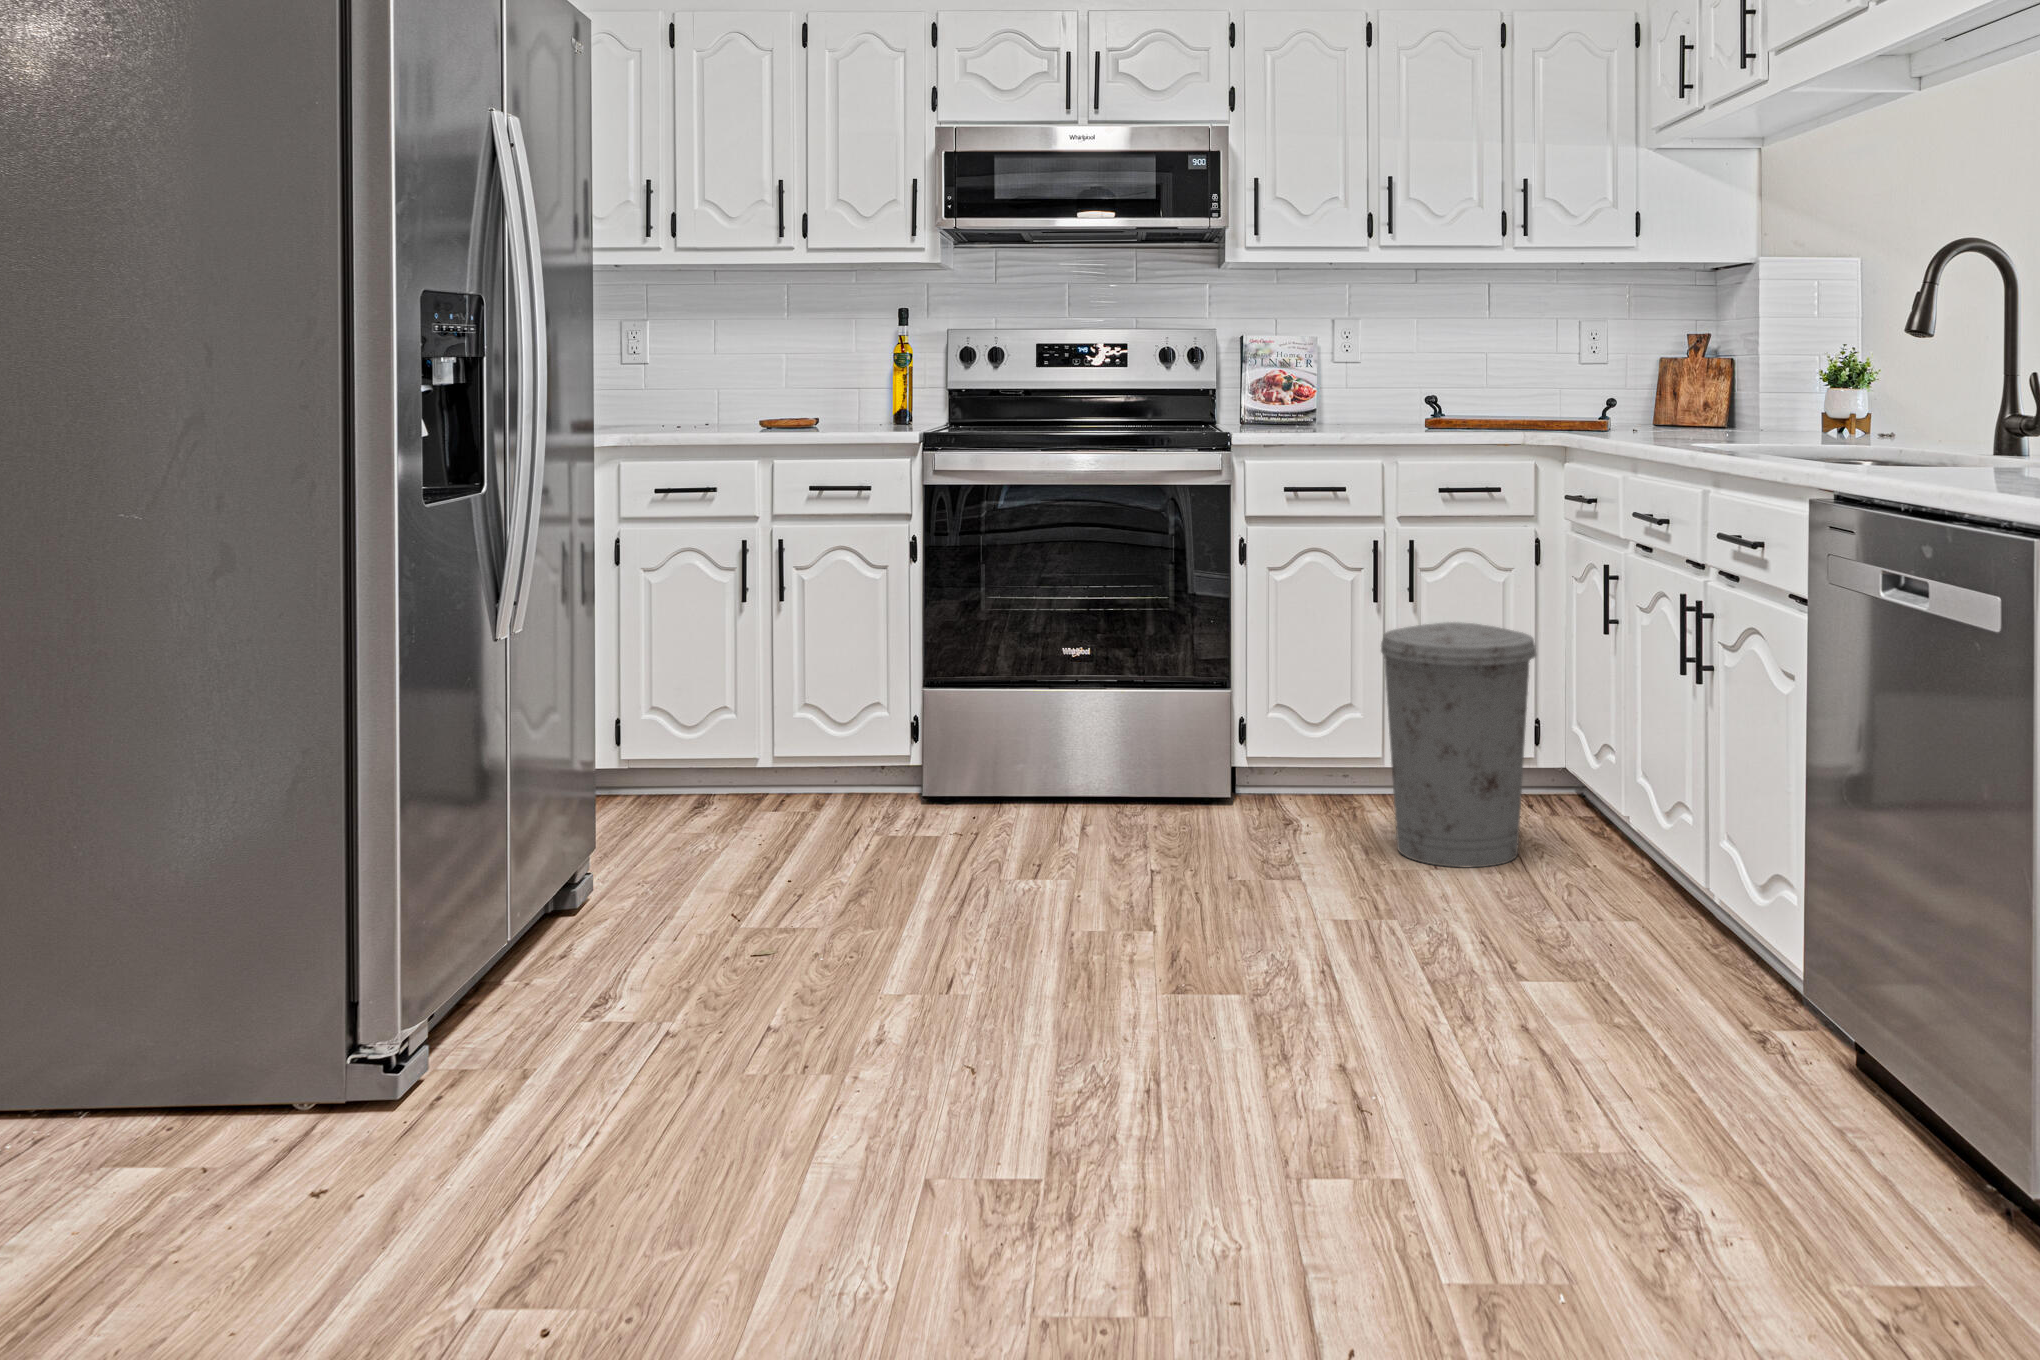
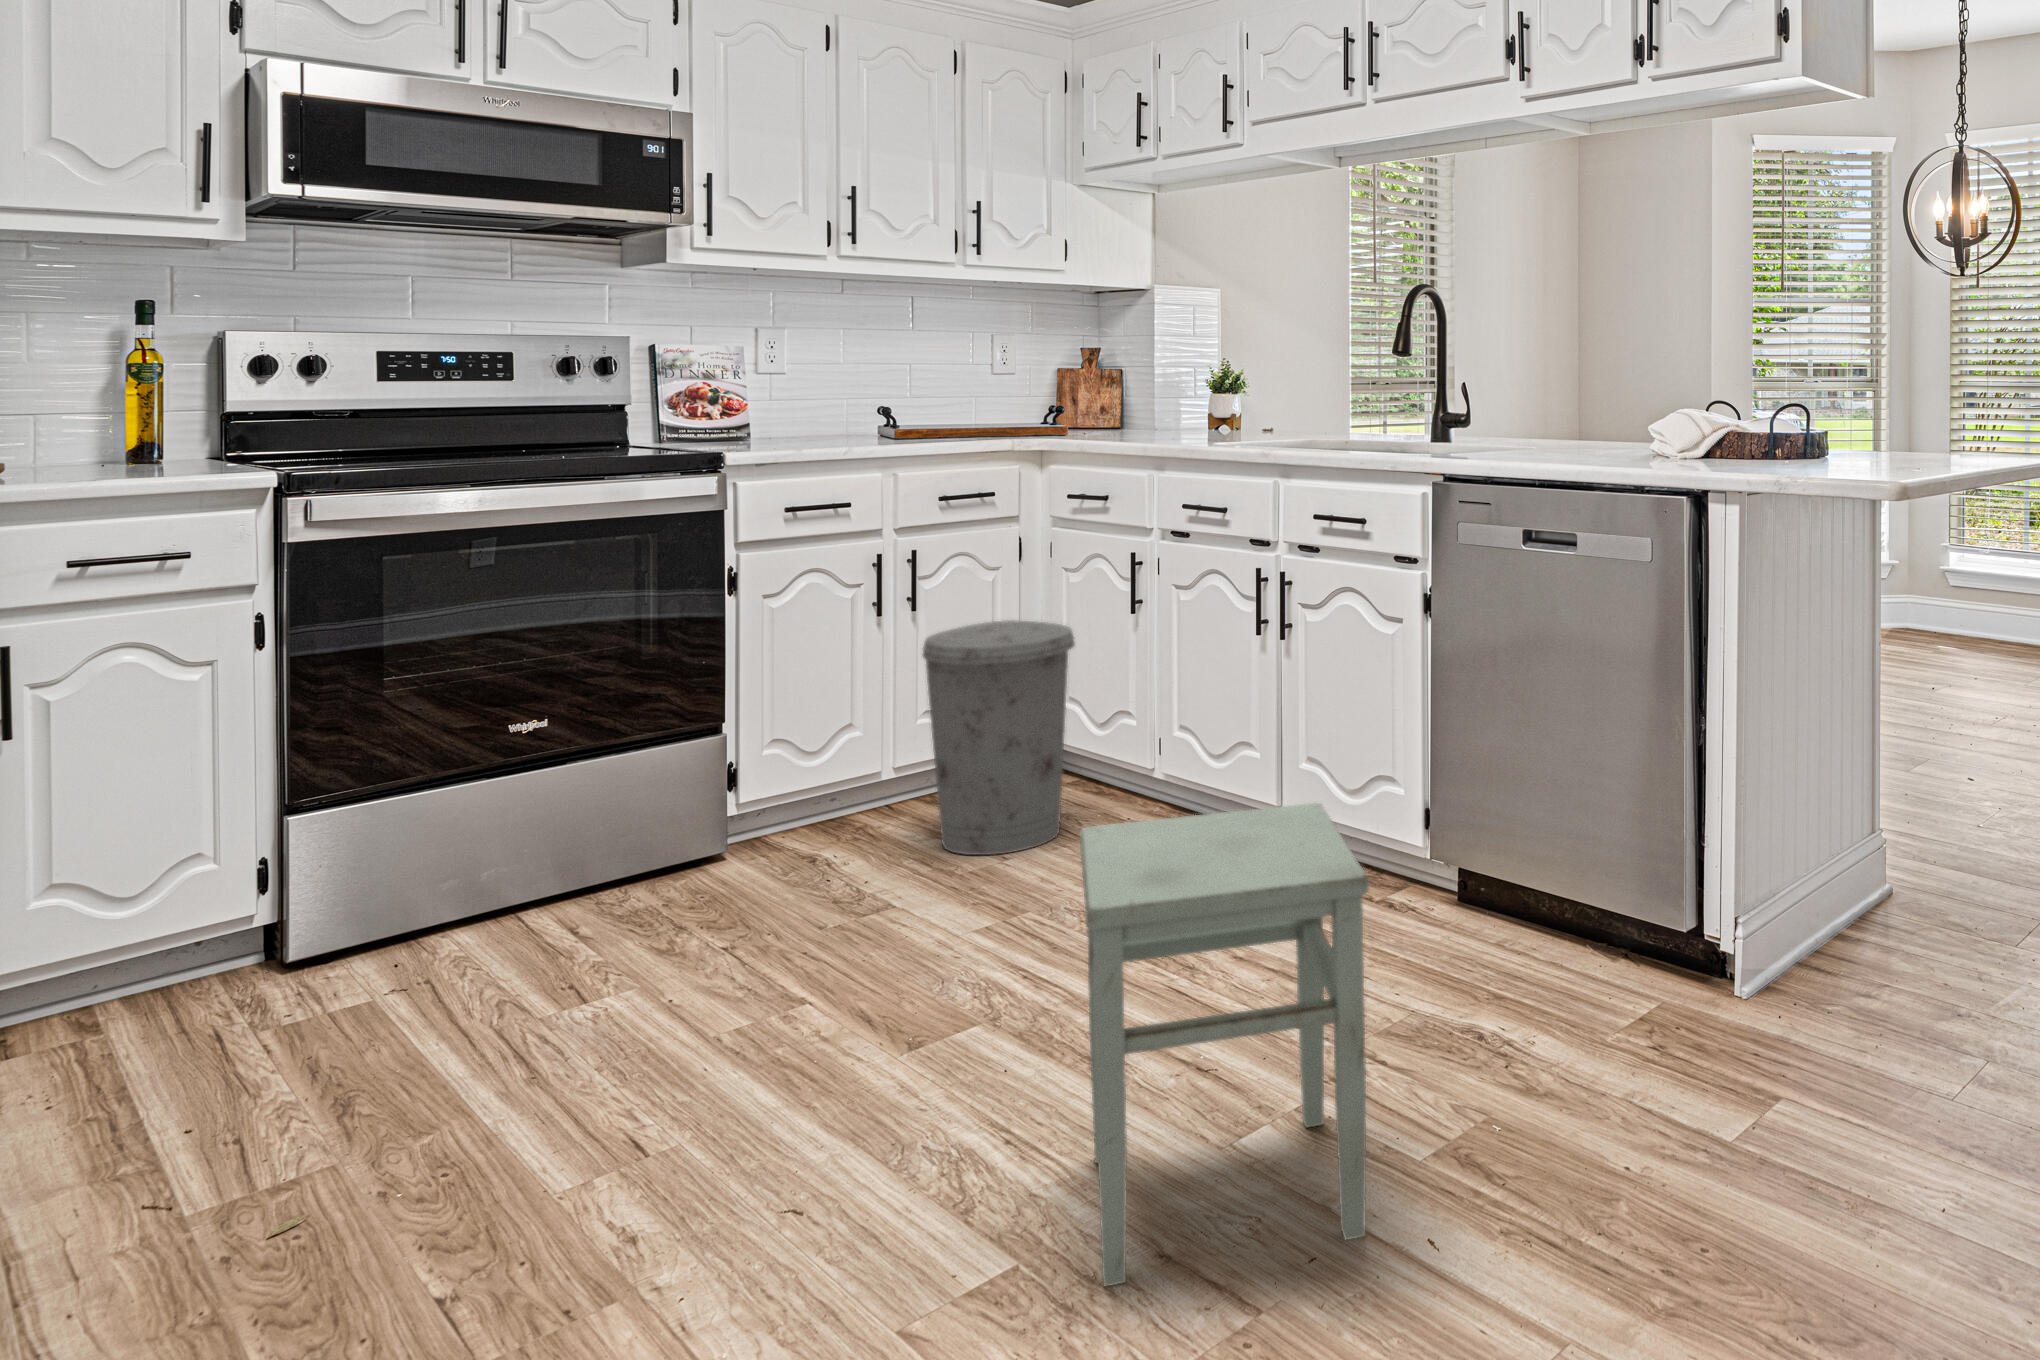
stool: none [1058,804,1414,1299] -> present [1080,803,1369,1286]

